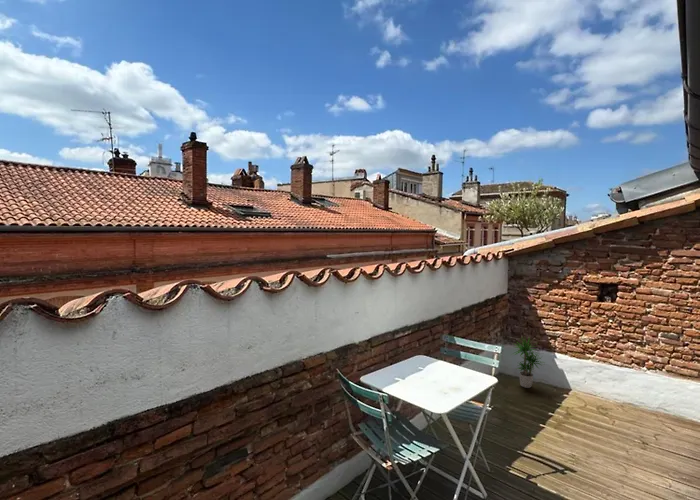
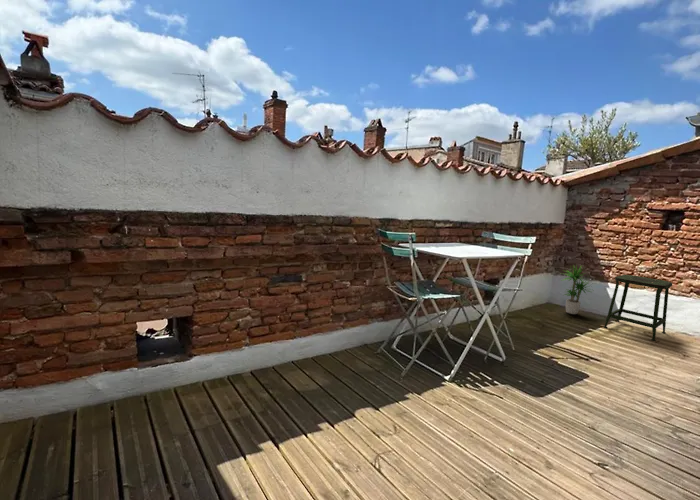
stool: none [560,347,616,420] -> present [604,275,672,341]

